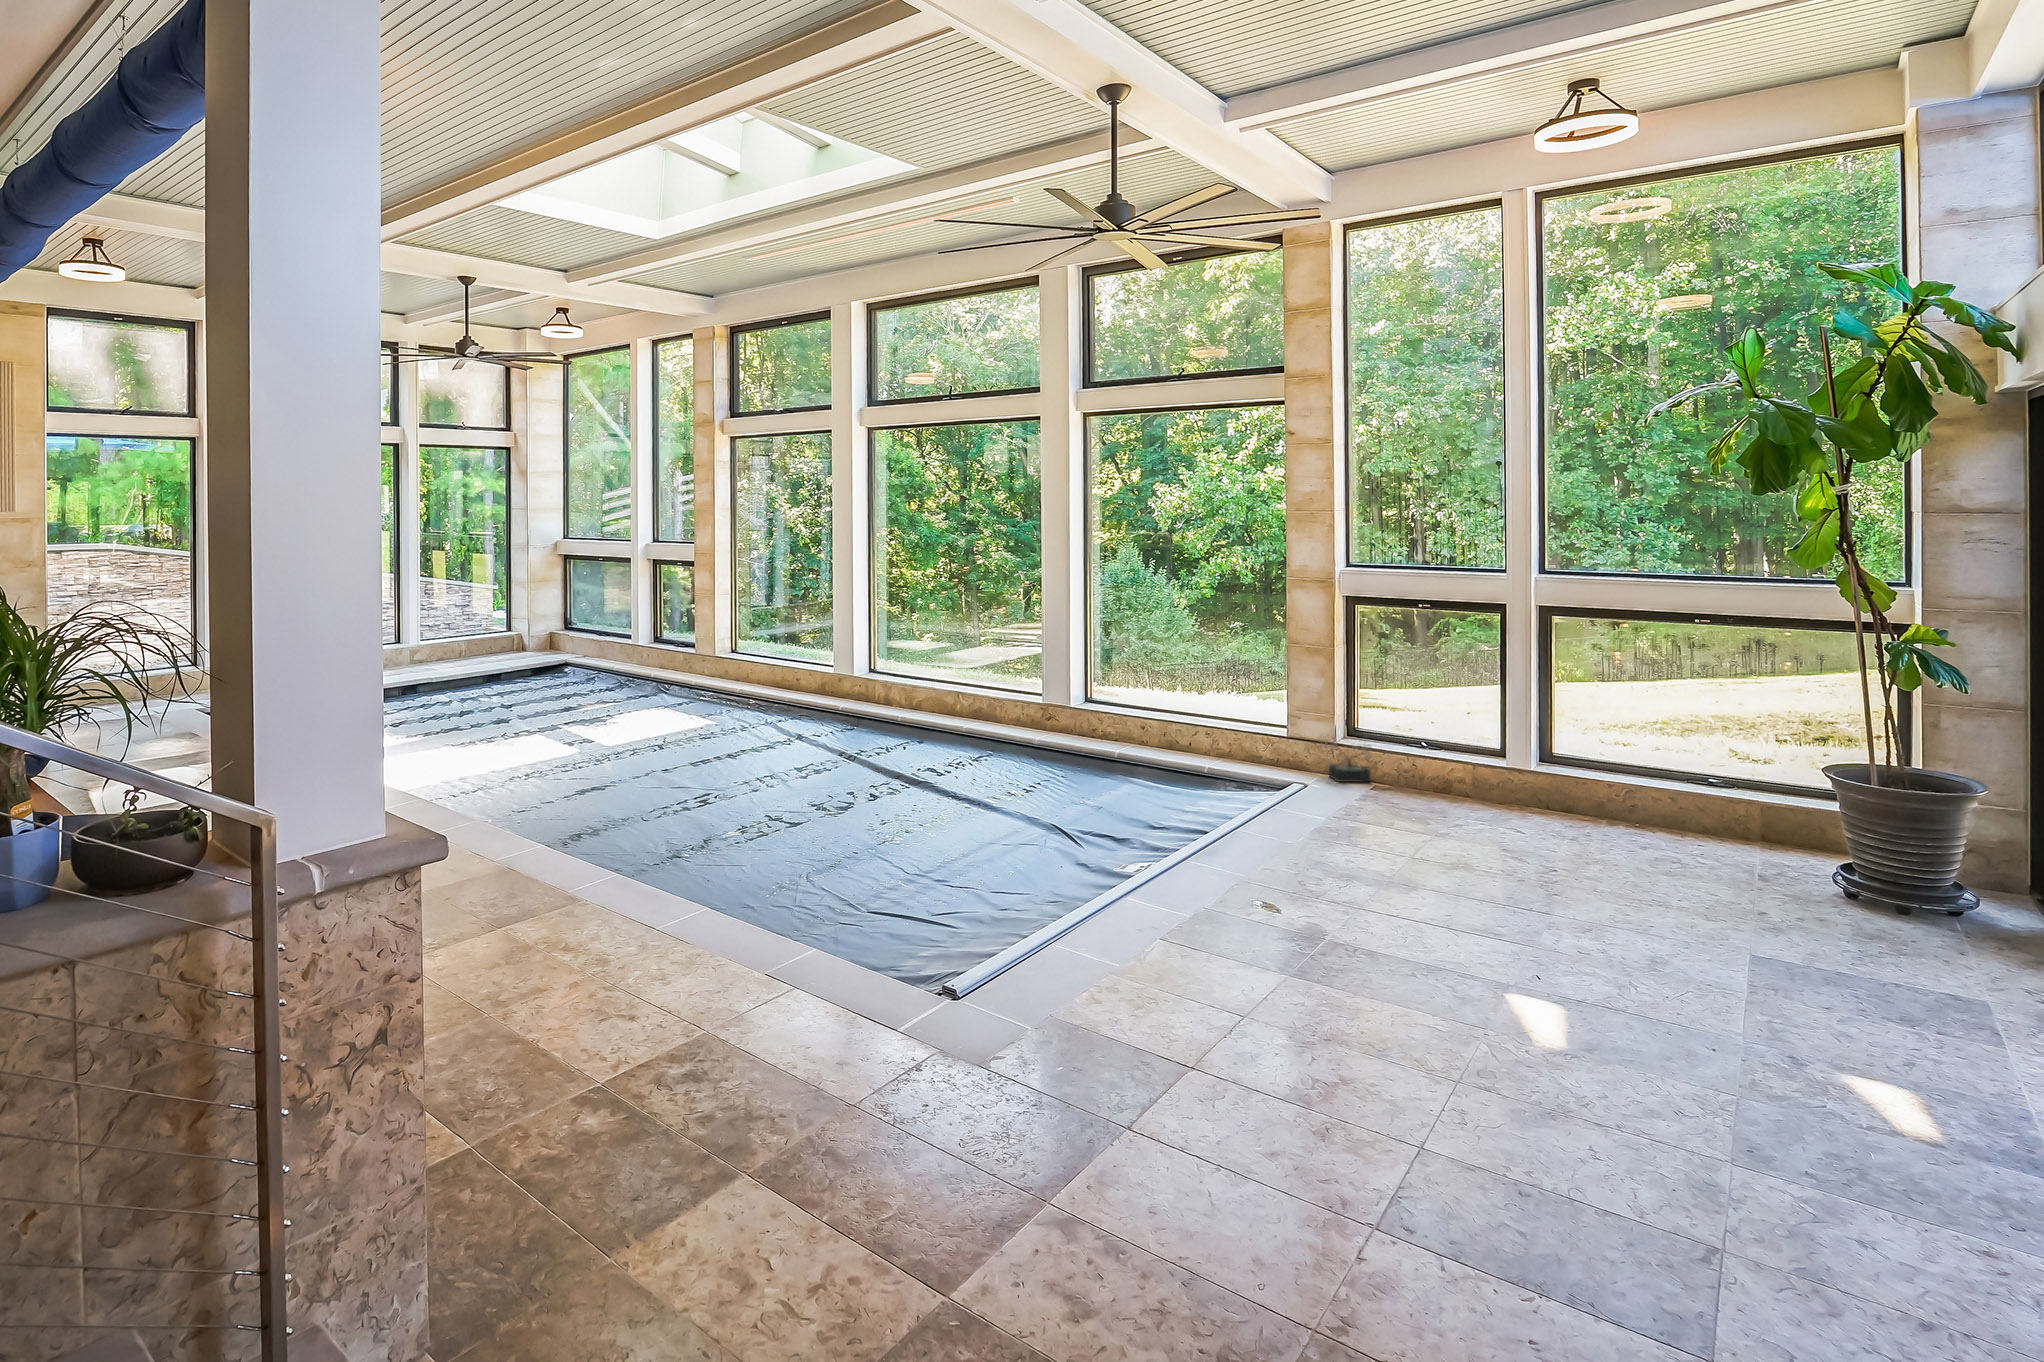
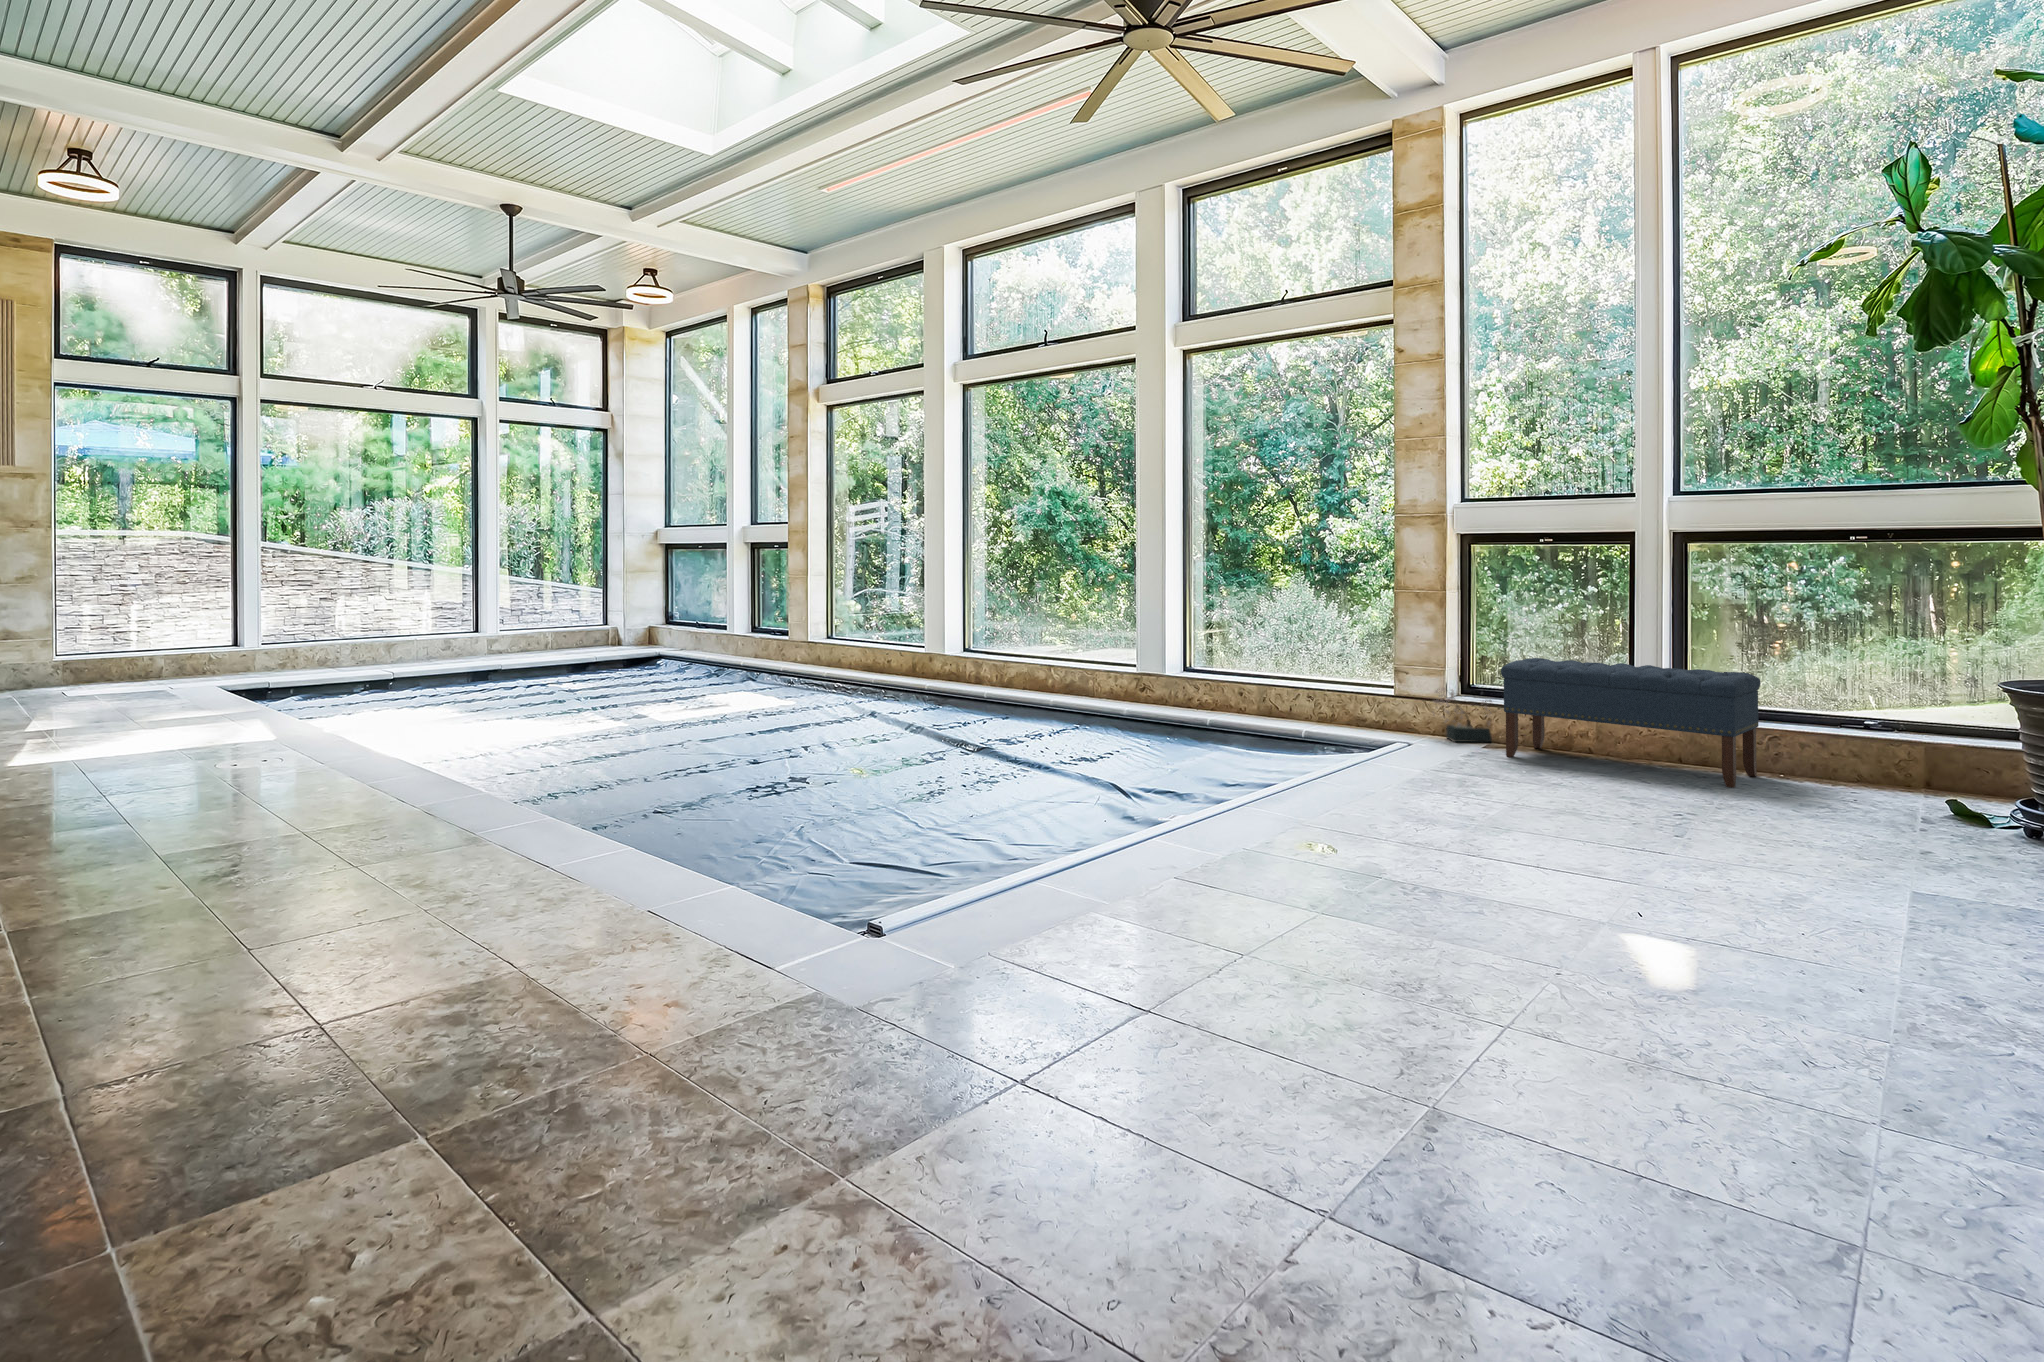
bench: none [1384,713,1615,840] -> present [1501,658,1761,788]

